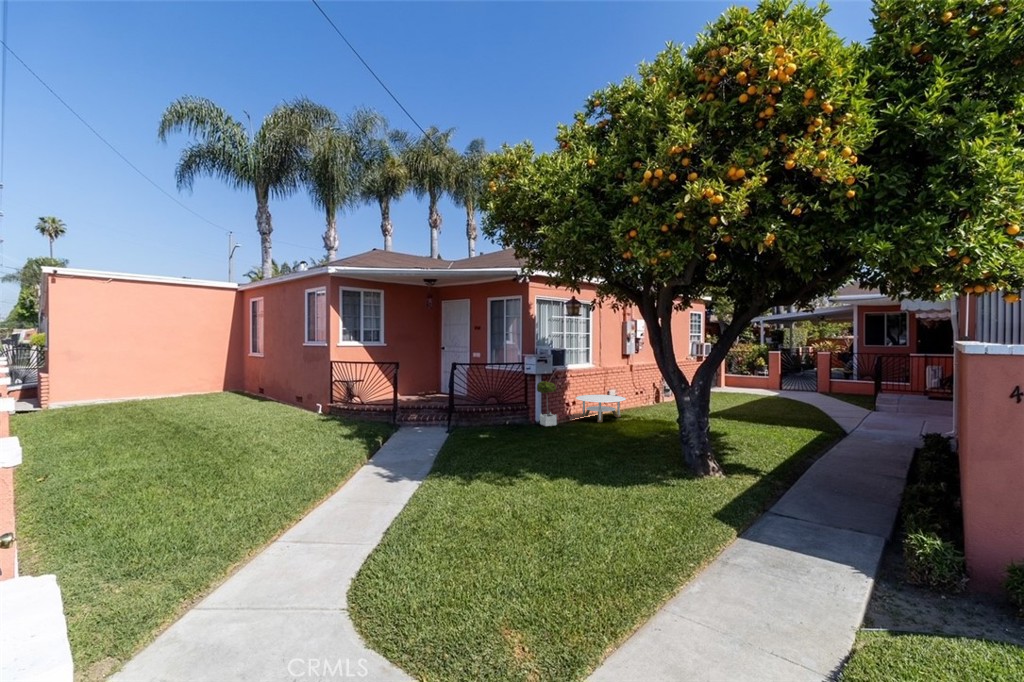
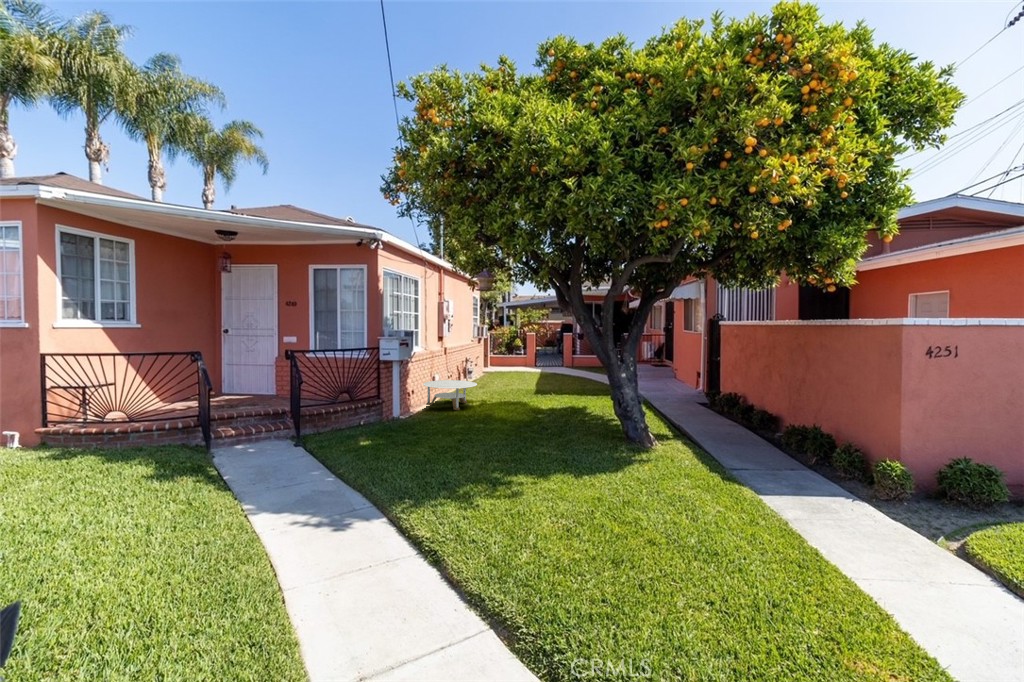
potted tree: present [537,381,557,426] -> none [398,368,422,421]

